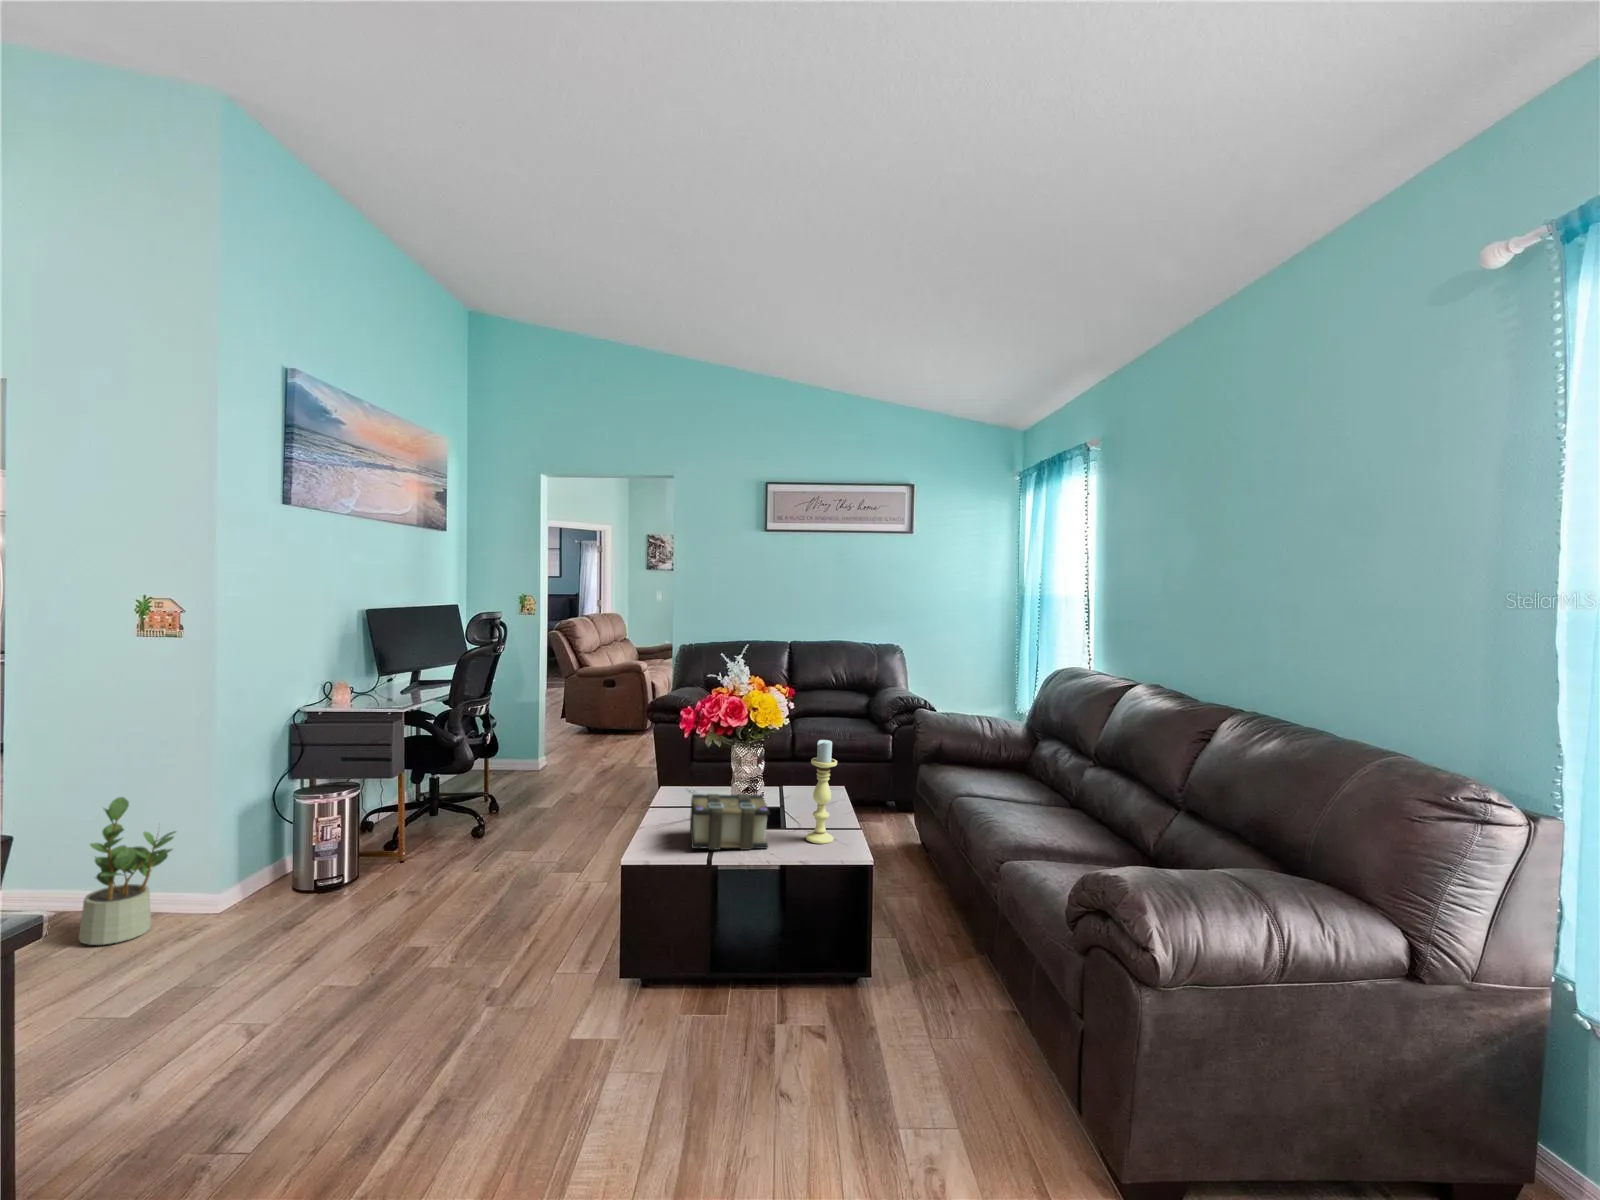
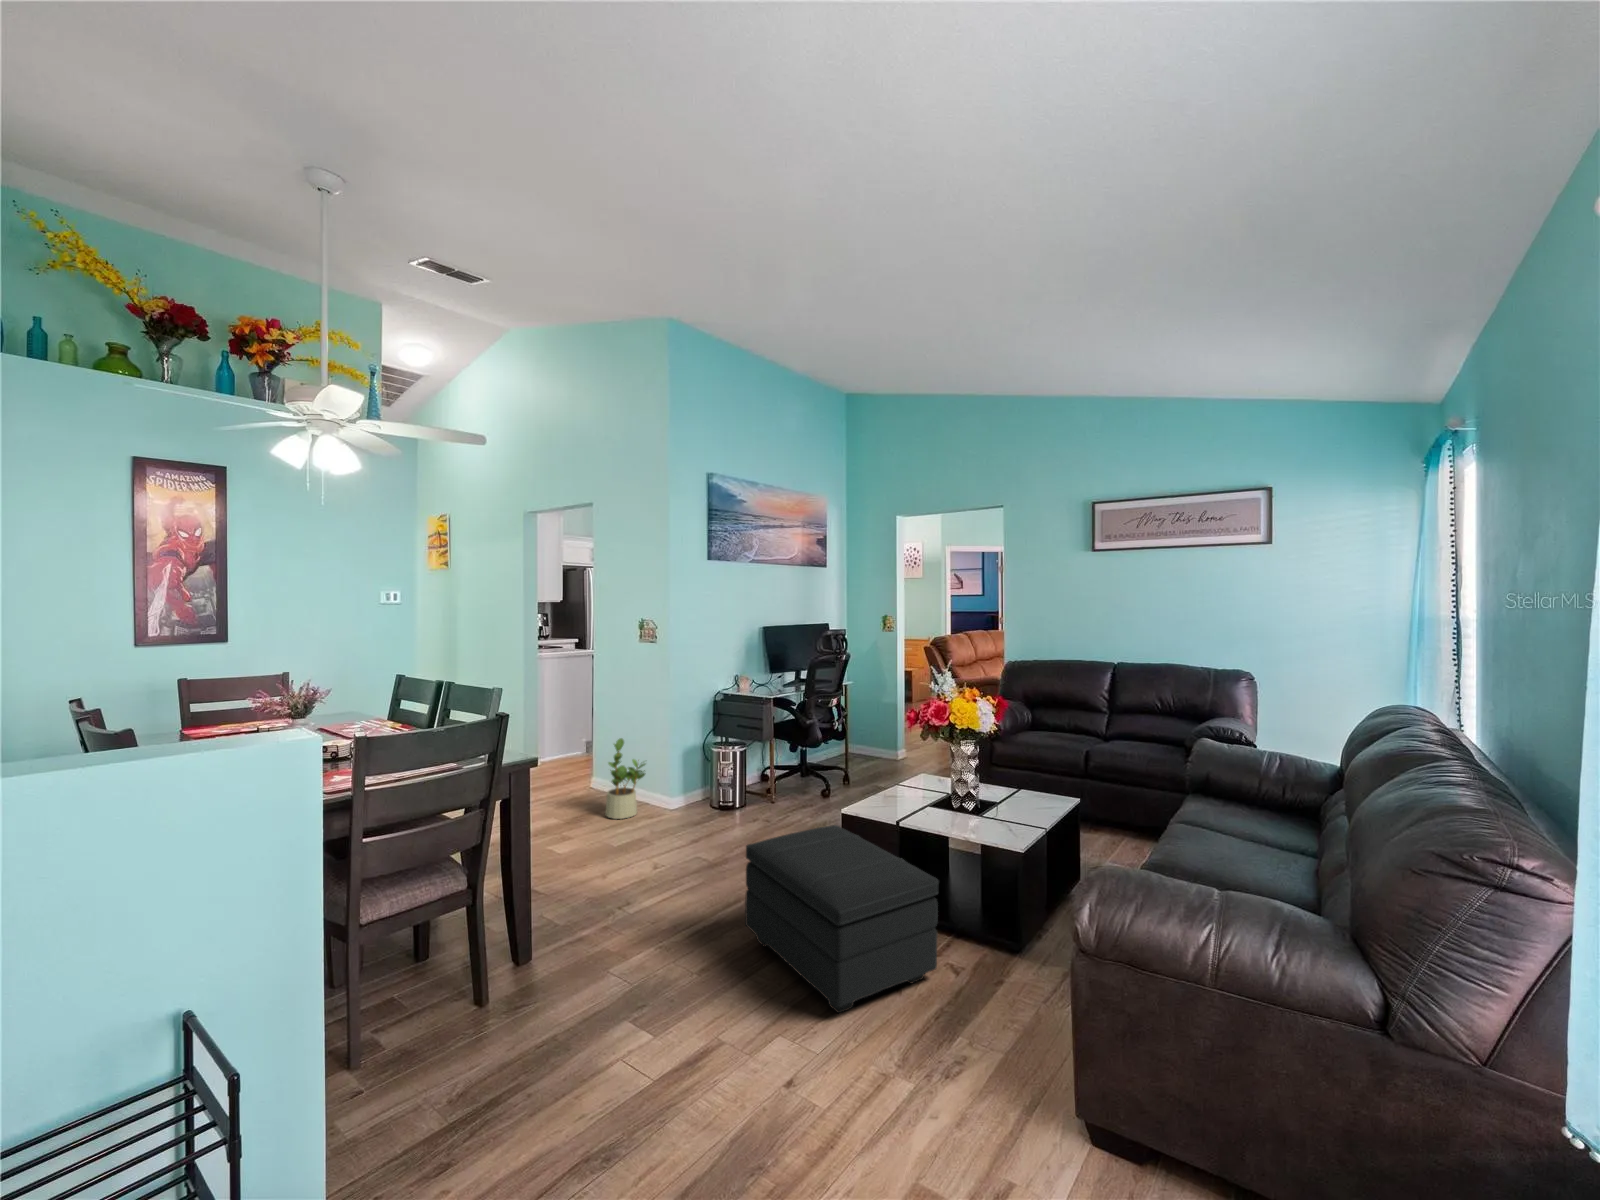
candle holder: present [806,740,837,844] -> none [988,741,1012,825]
book: present [690,794,770,850] -> none [896,773,962,821]
footstool: none [511,880,820,1158] -> present [745,825,939,1013]

